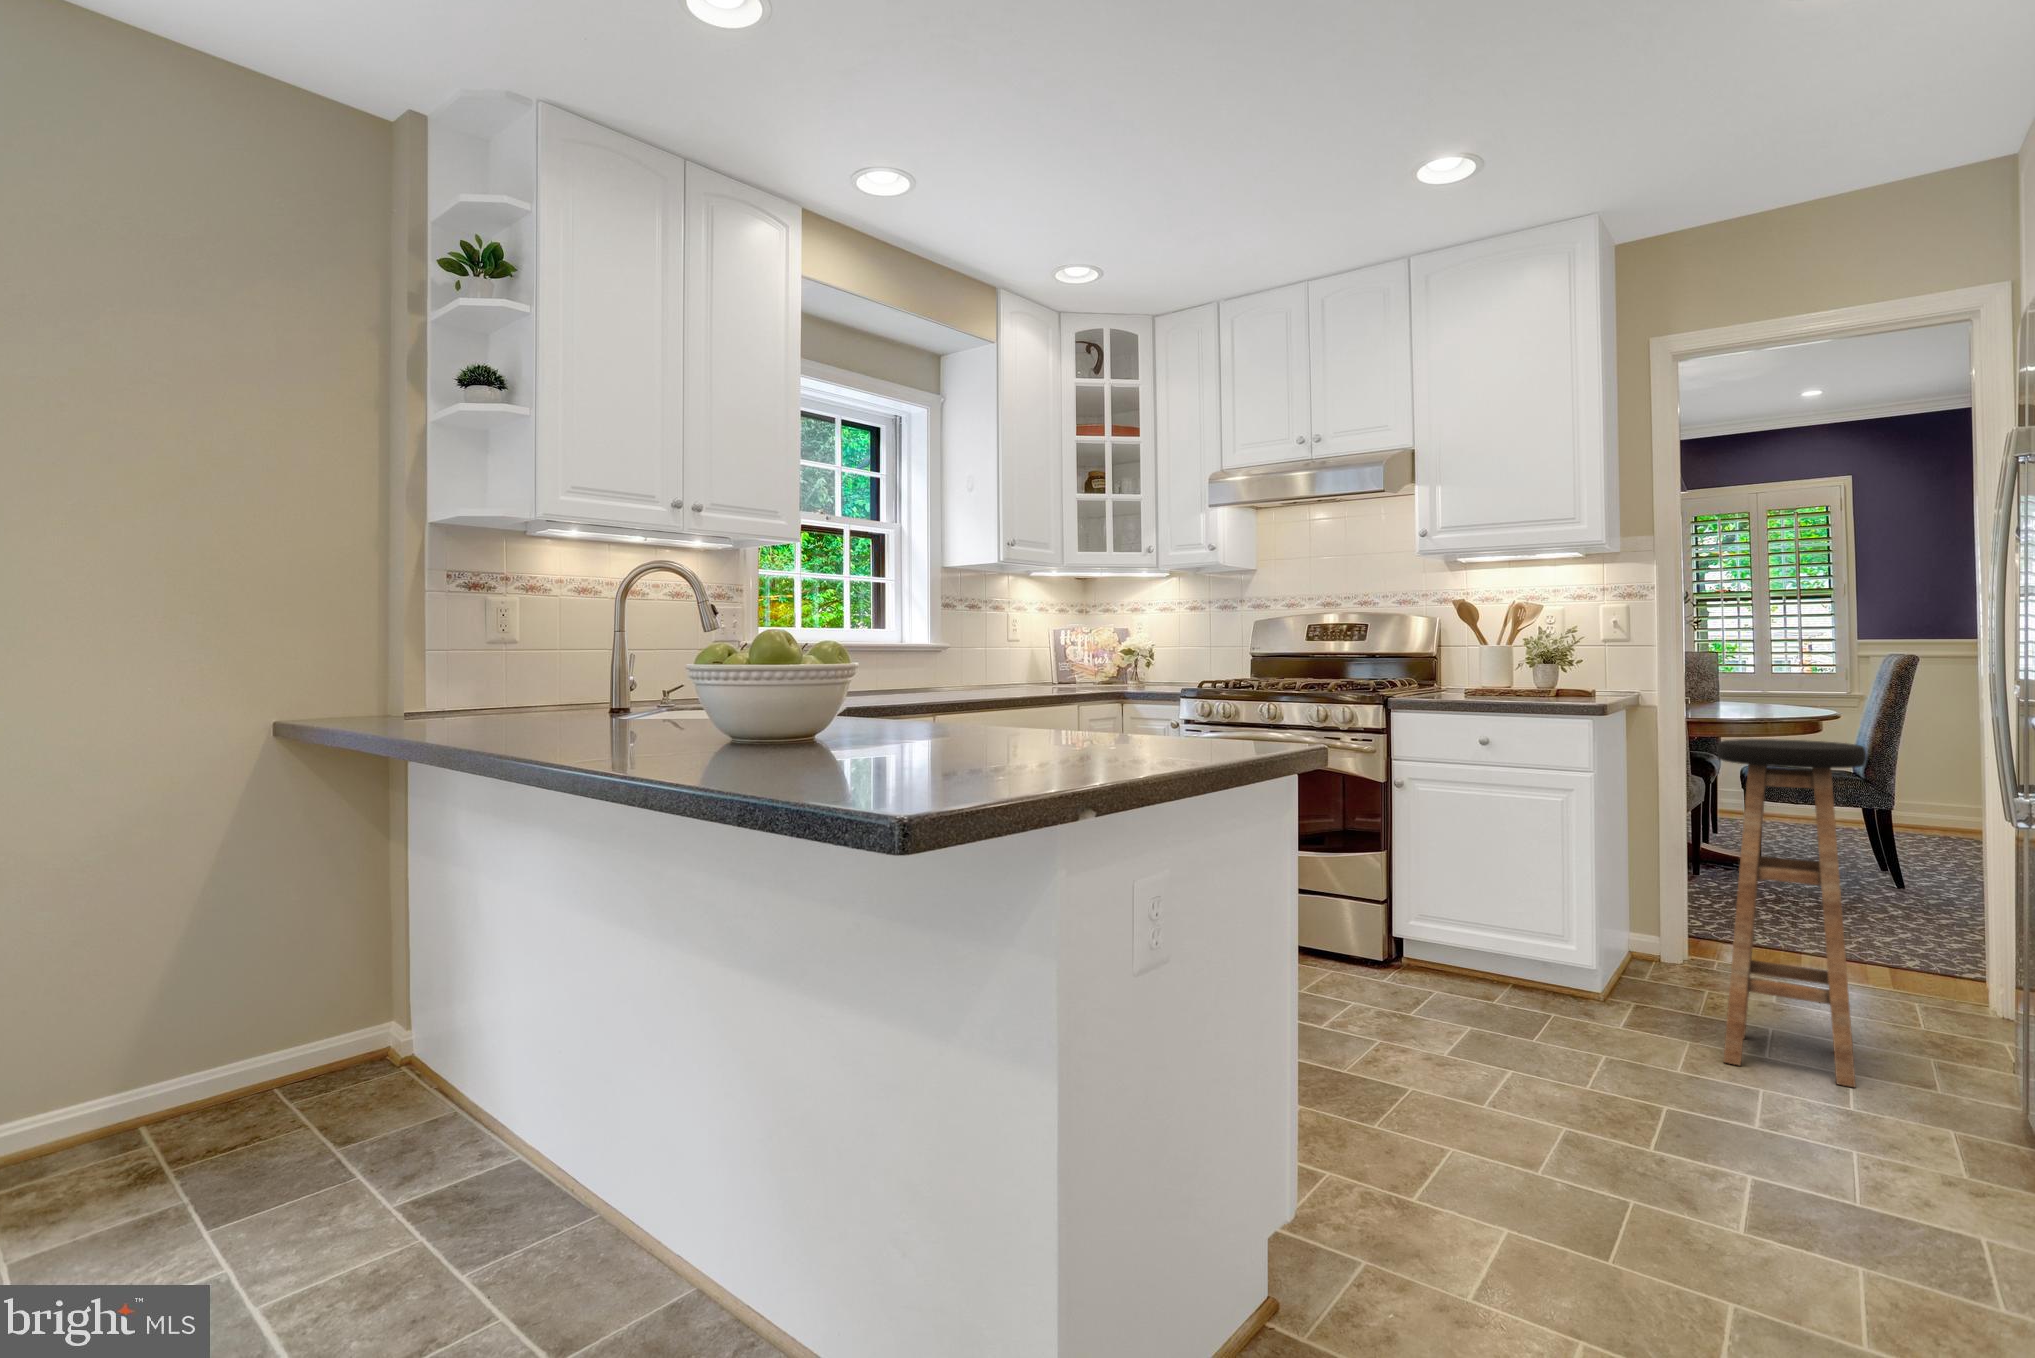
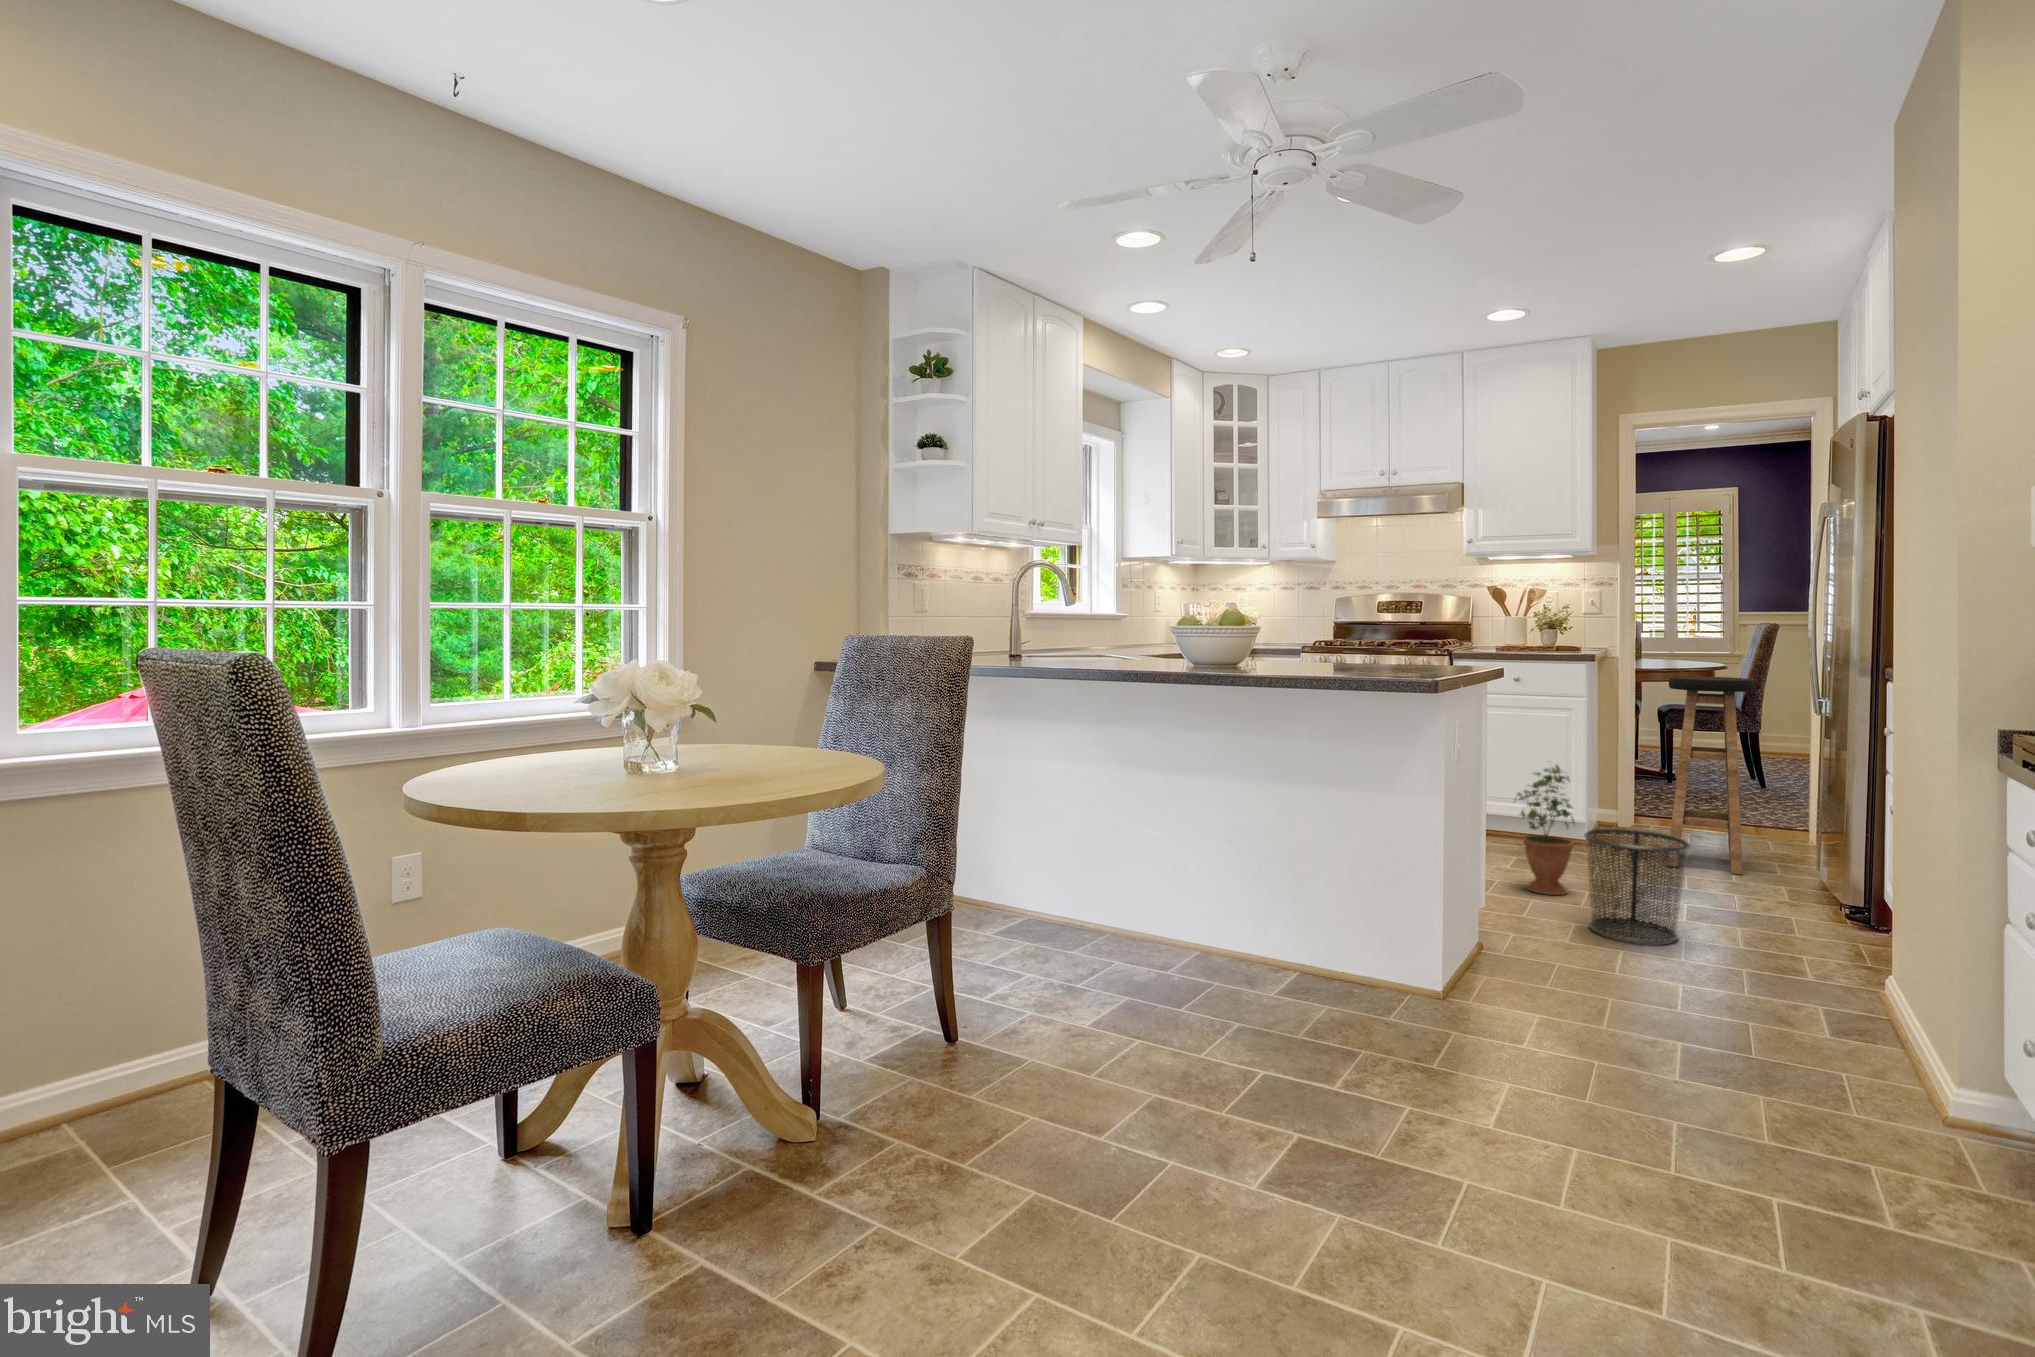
potted plant: none [1432,891,1539,1136] -> present [1517,765,1574,895]
waste bin: none [1520,1040,1726,1304] -> present [1584,829,1690,944]

